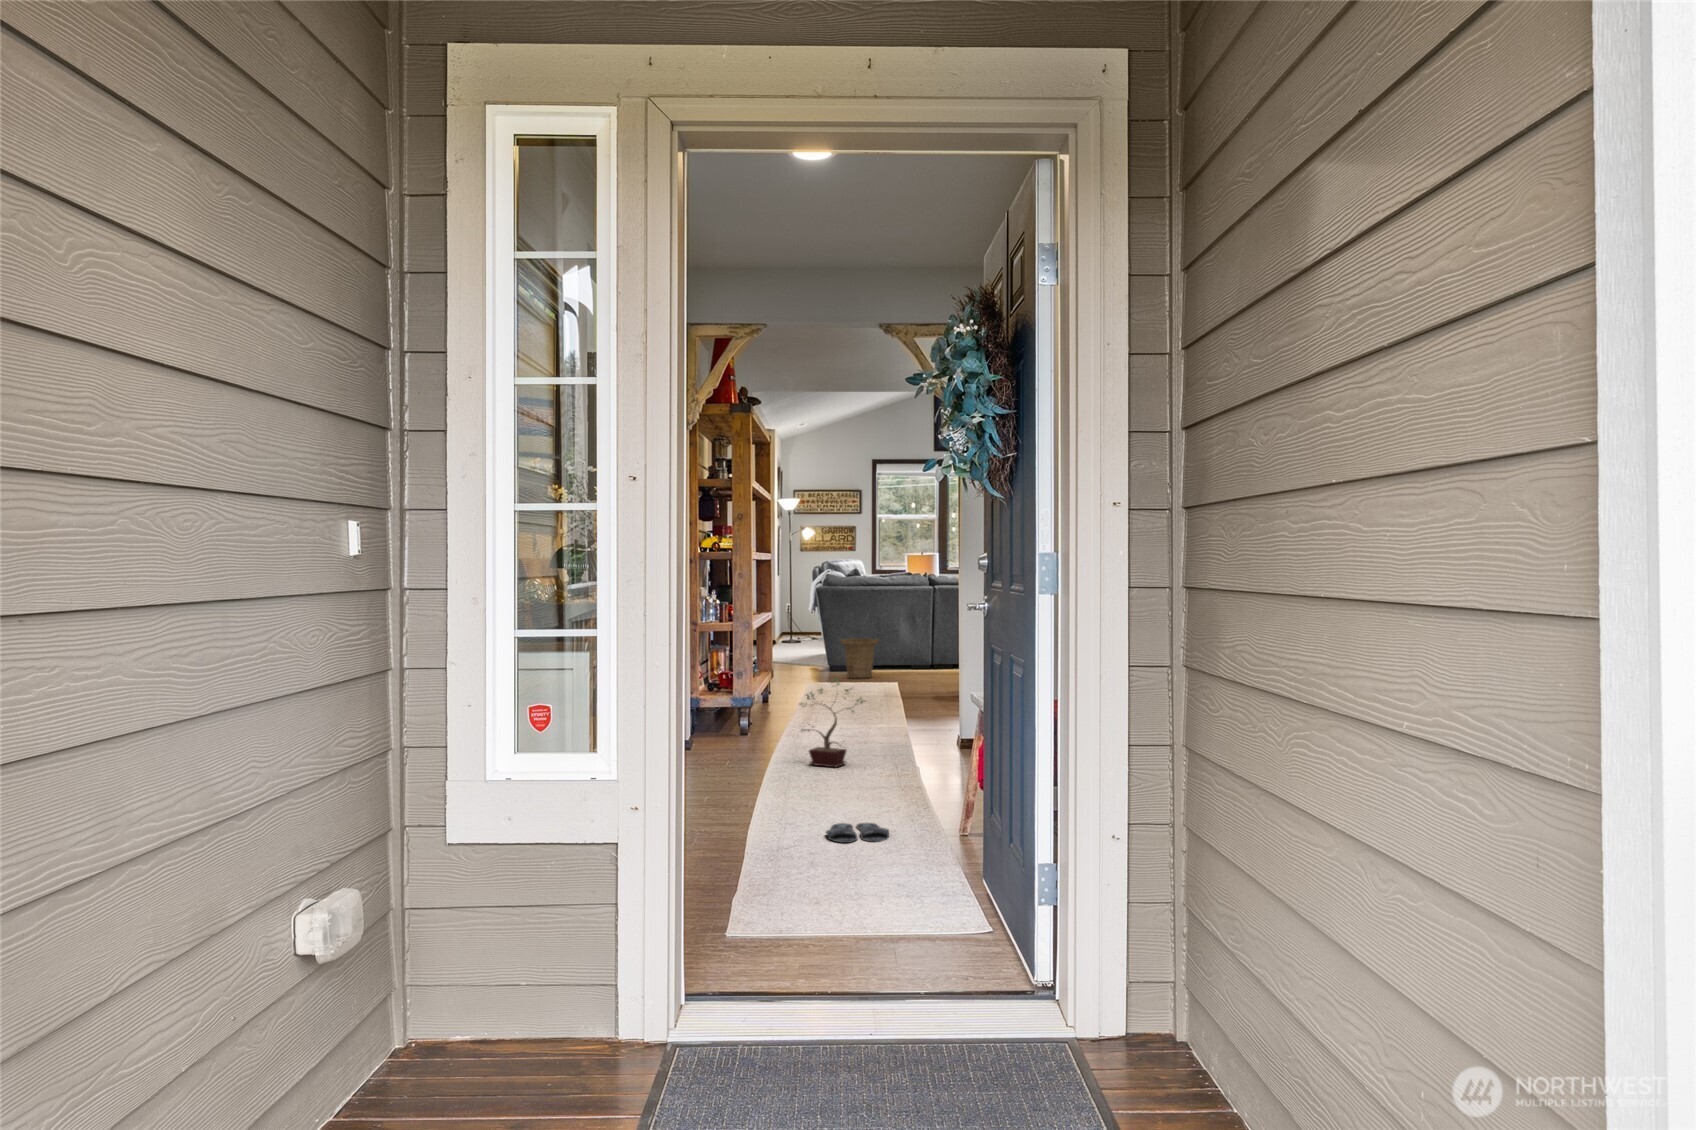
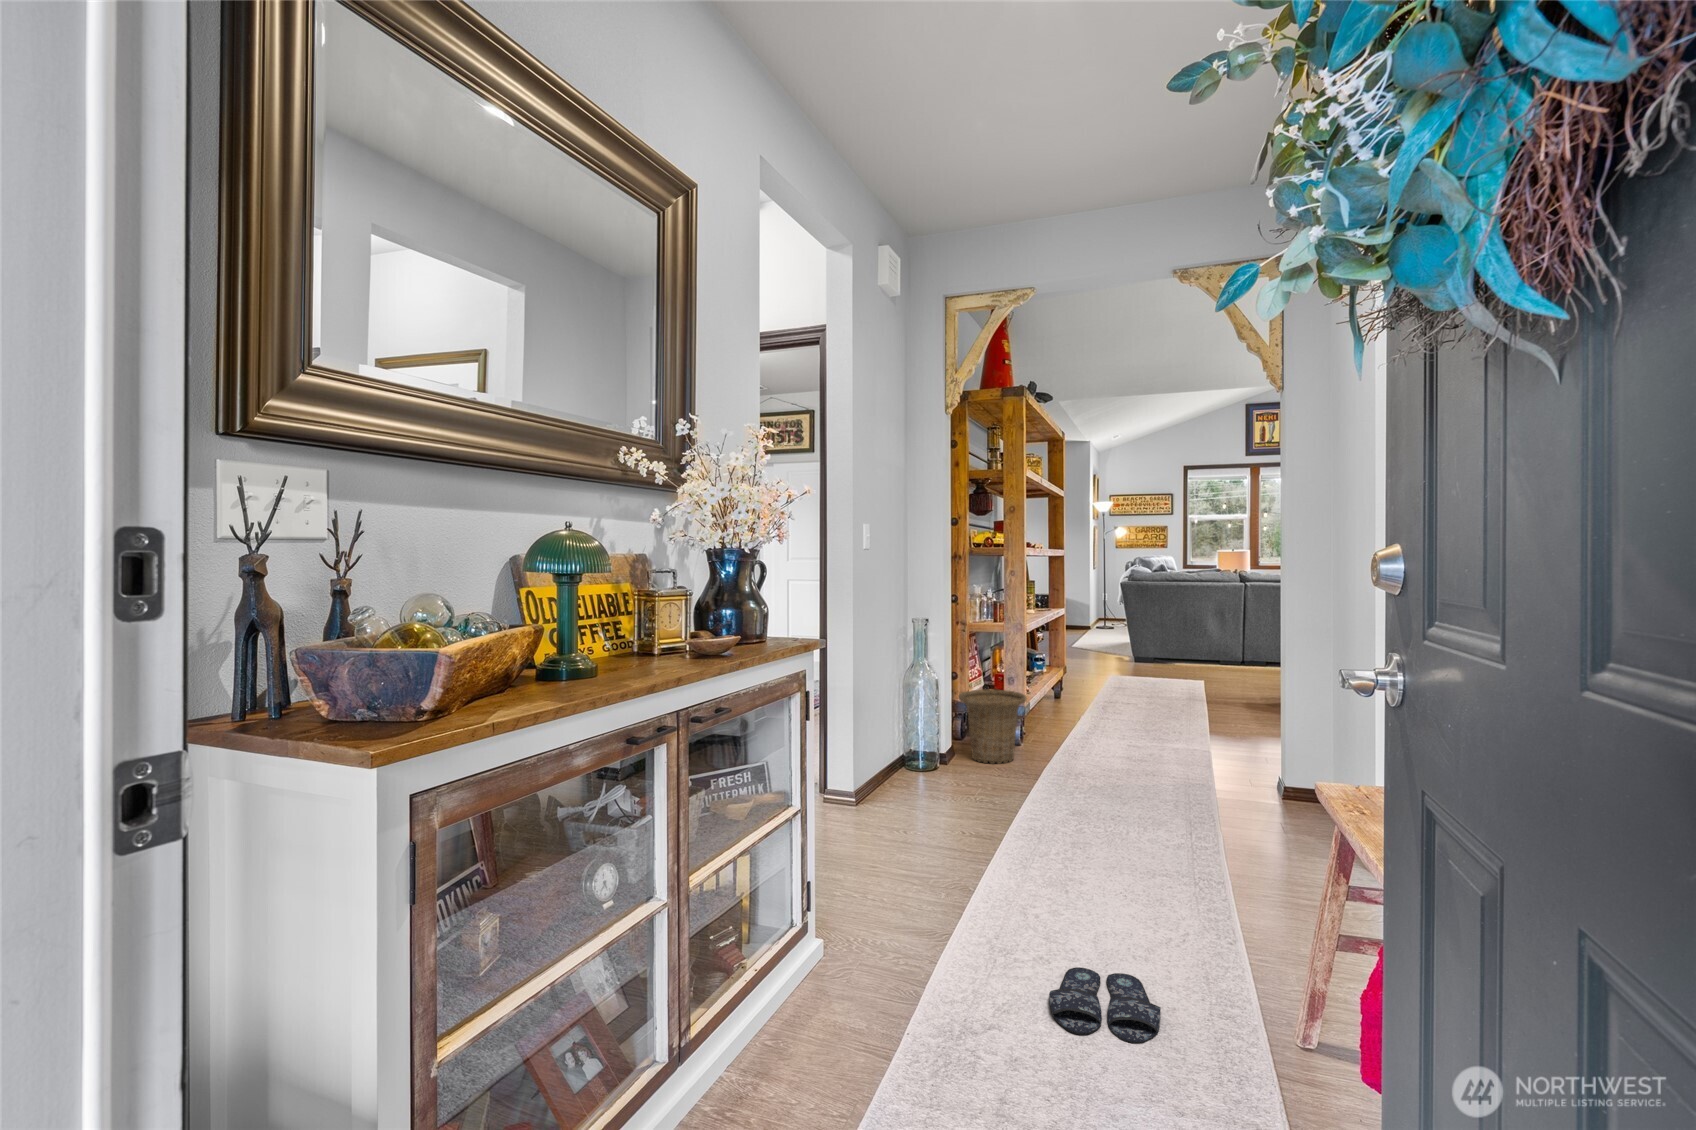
basket: present [840,638,879,678] -> present [959,689,1027,764]
potted plant: present [800,678,864,767] -> none [1058,702,1148,819]

